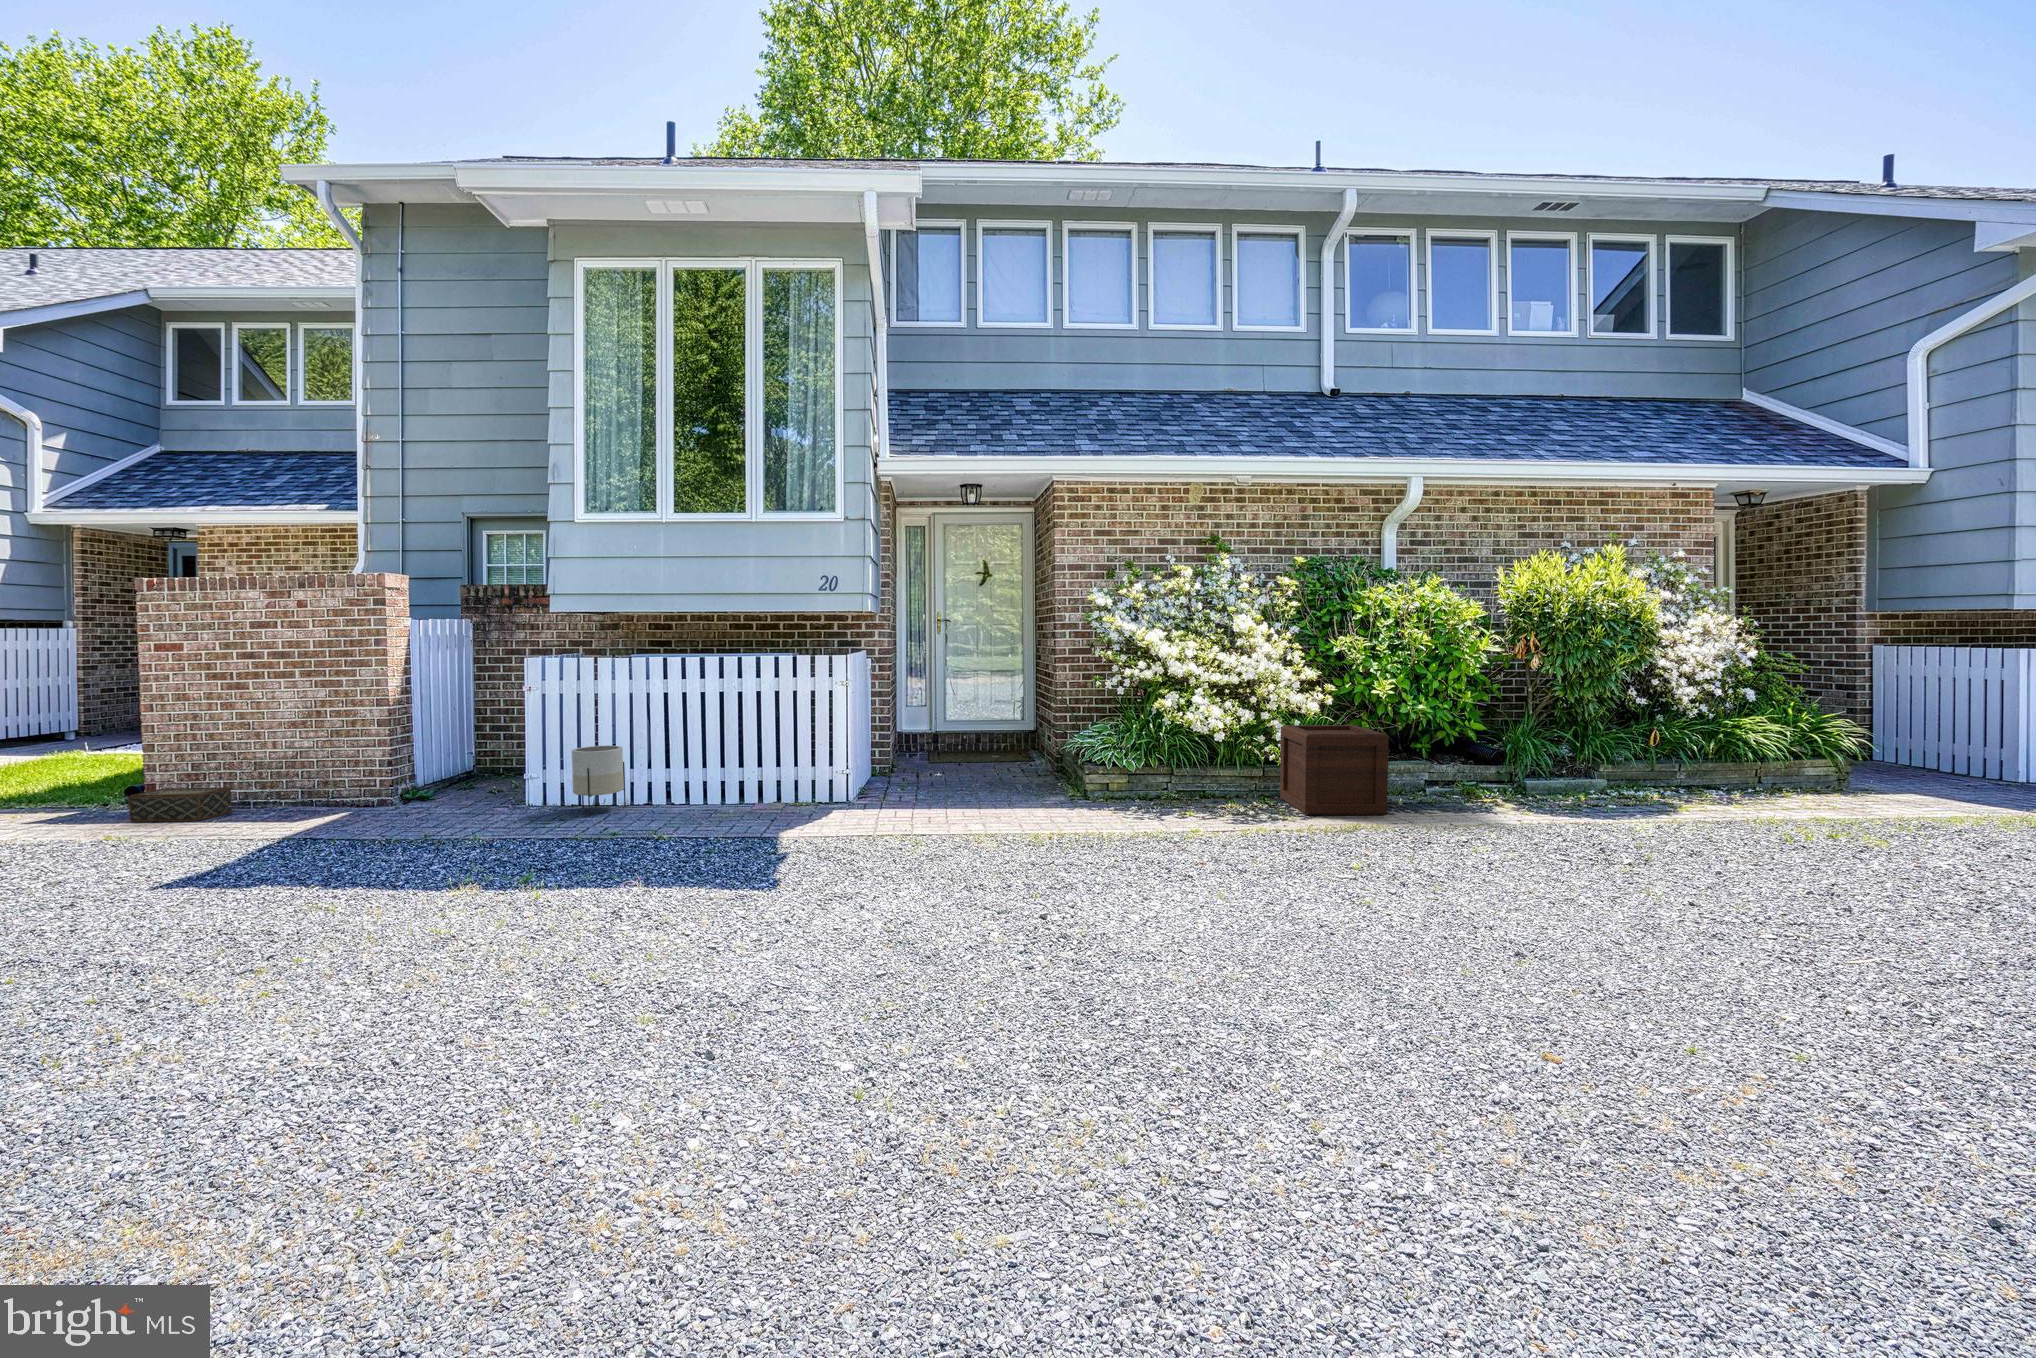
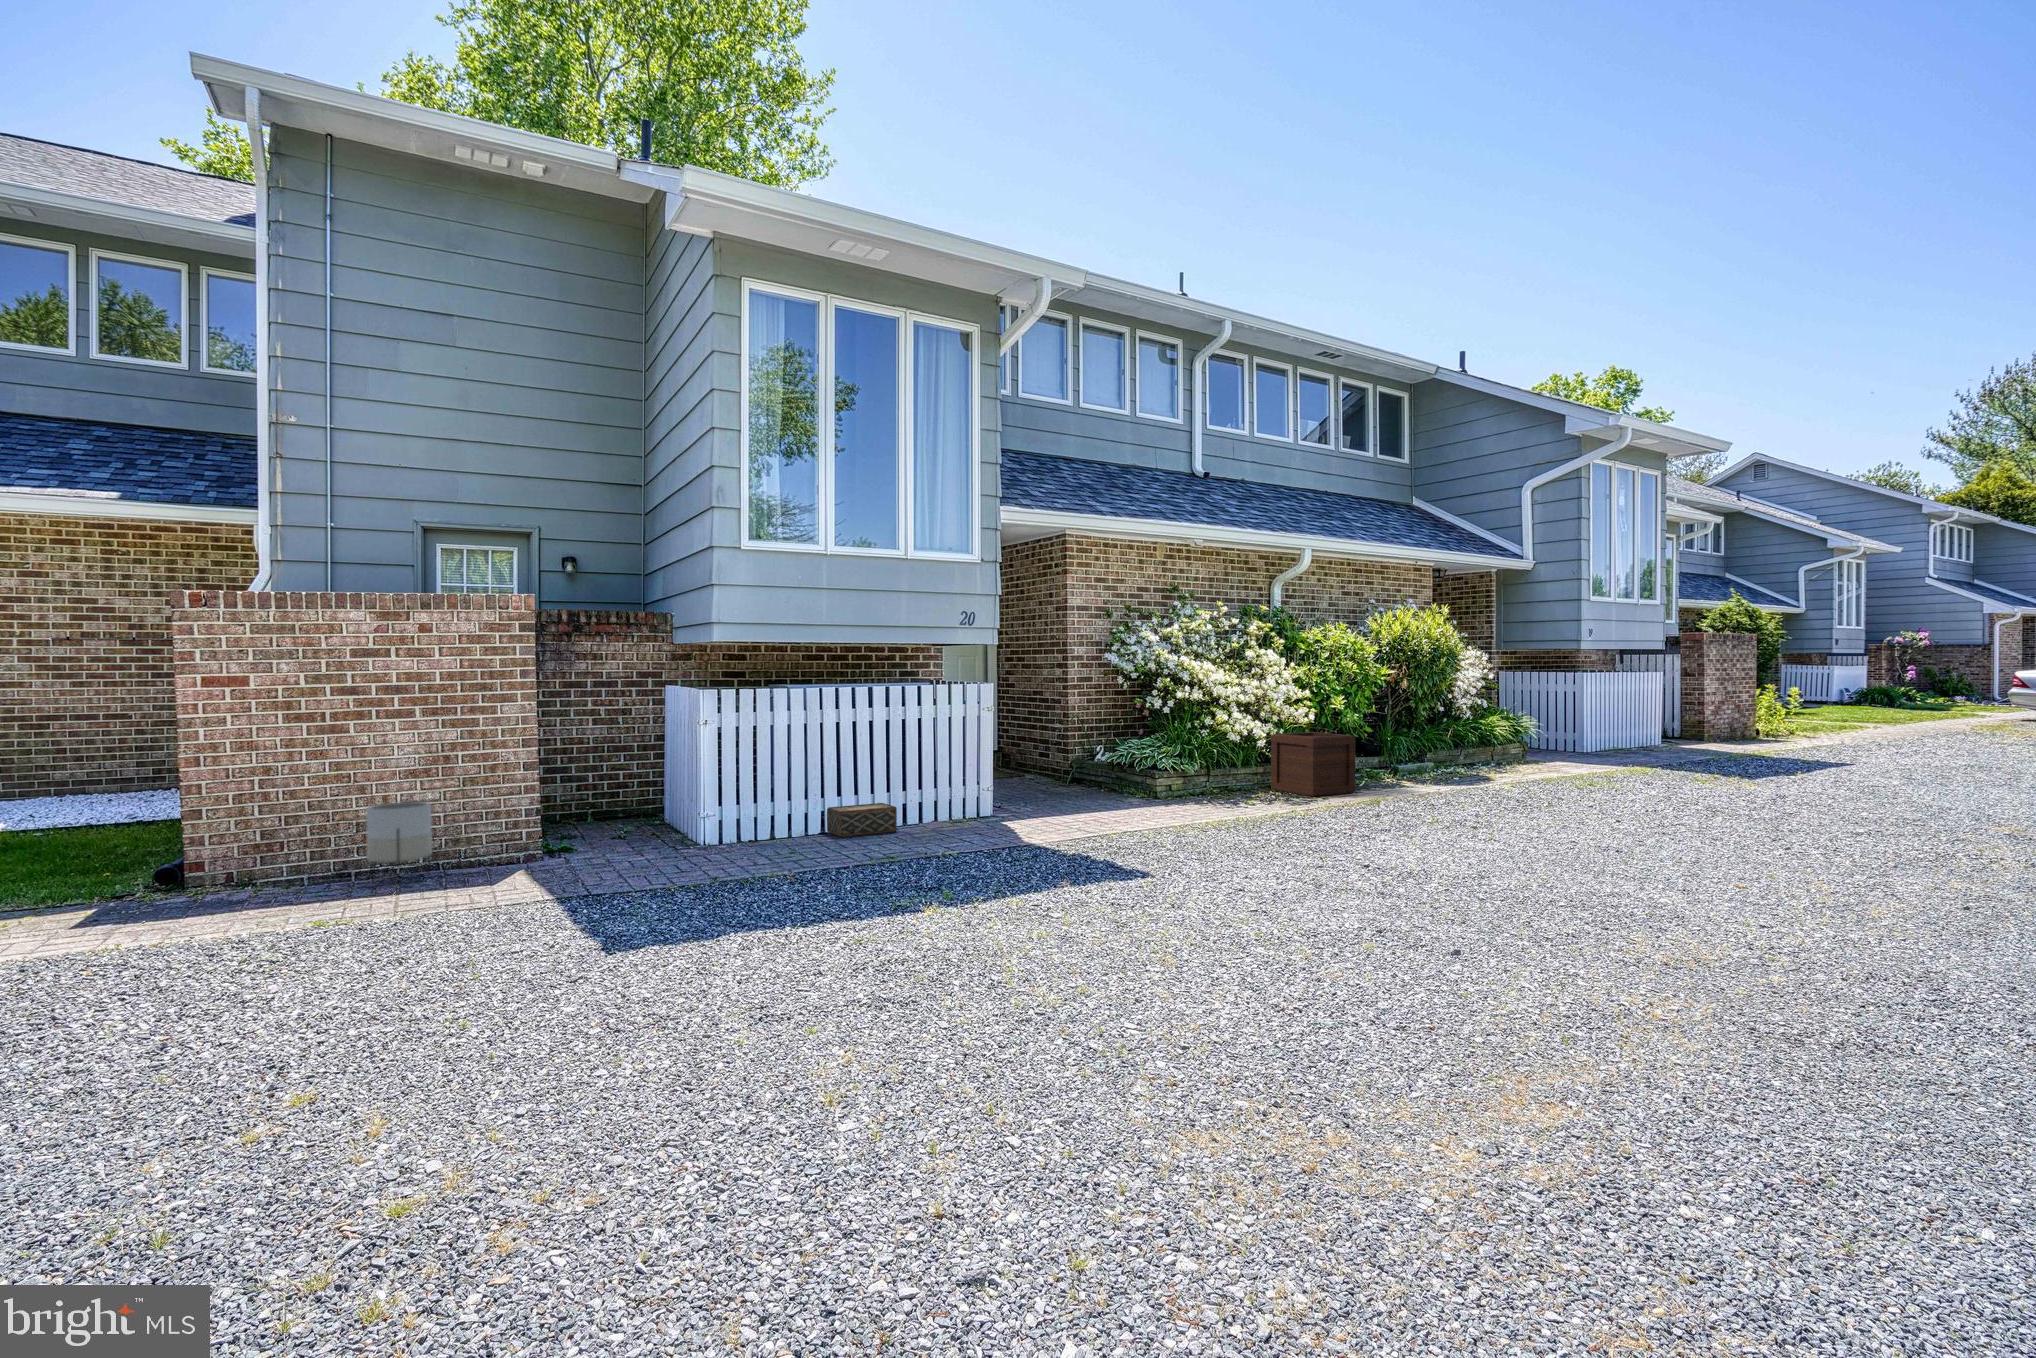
planter: present [572,746,626,815] -> present [366,802,432,879]
woven basket: present [129,788,232,822] -> present [827,803,897,837]

